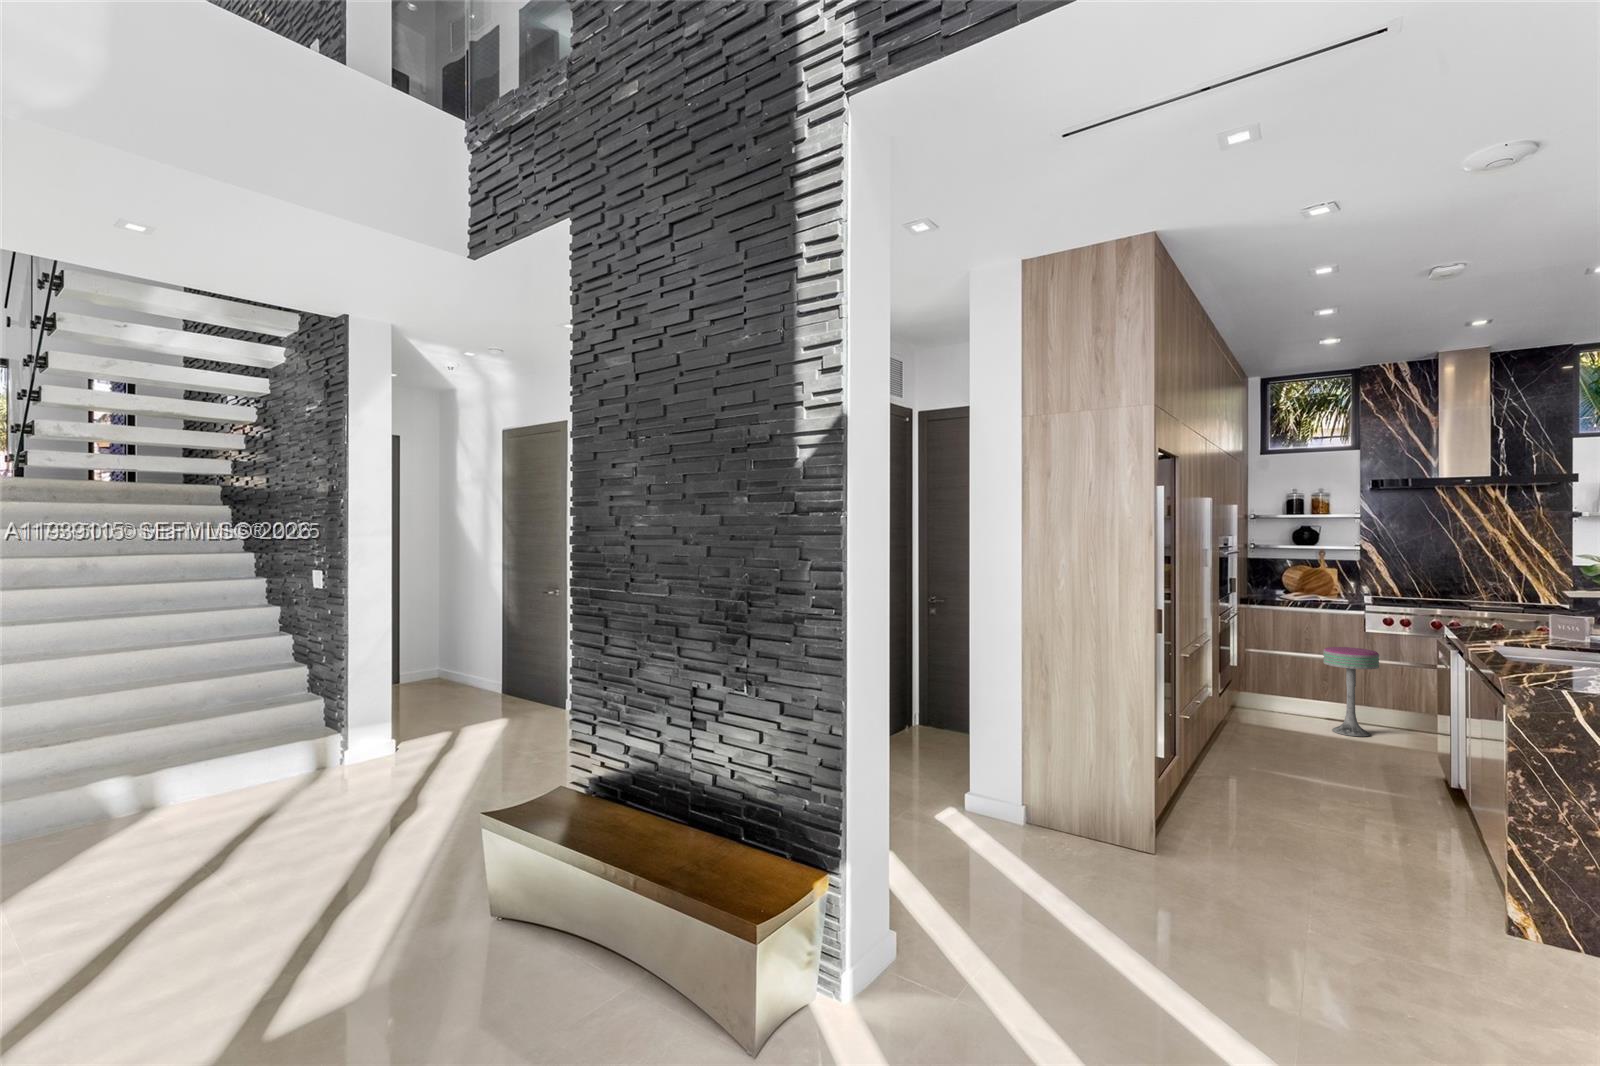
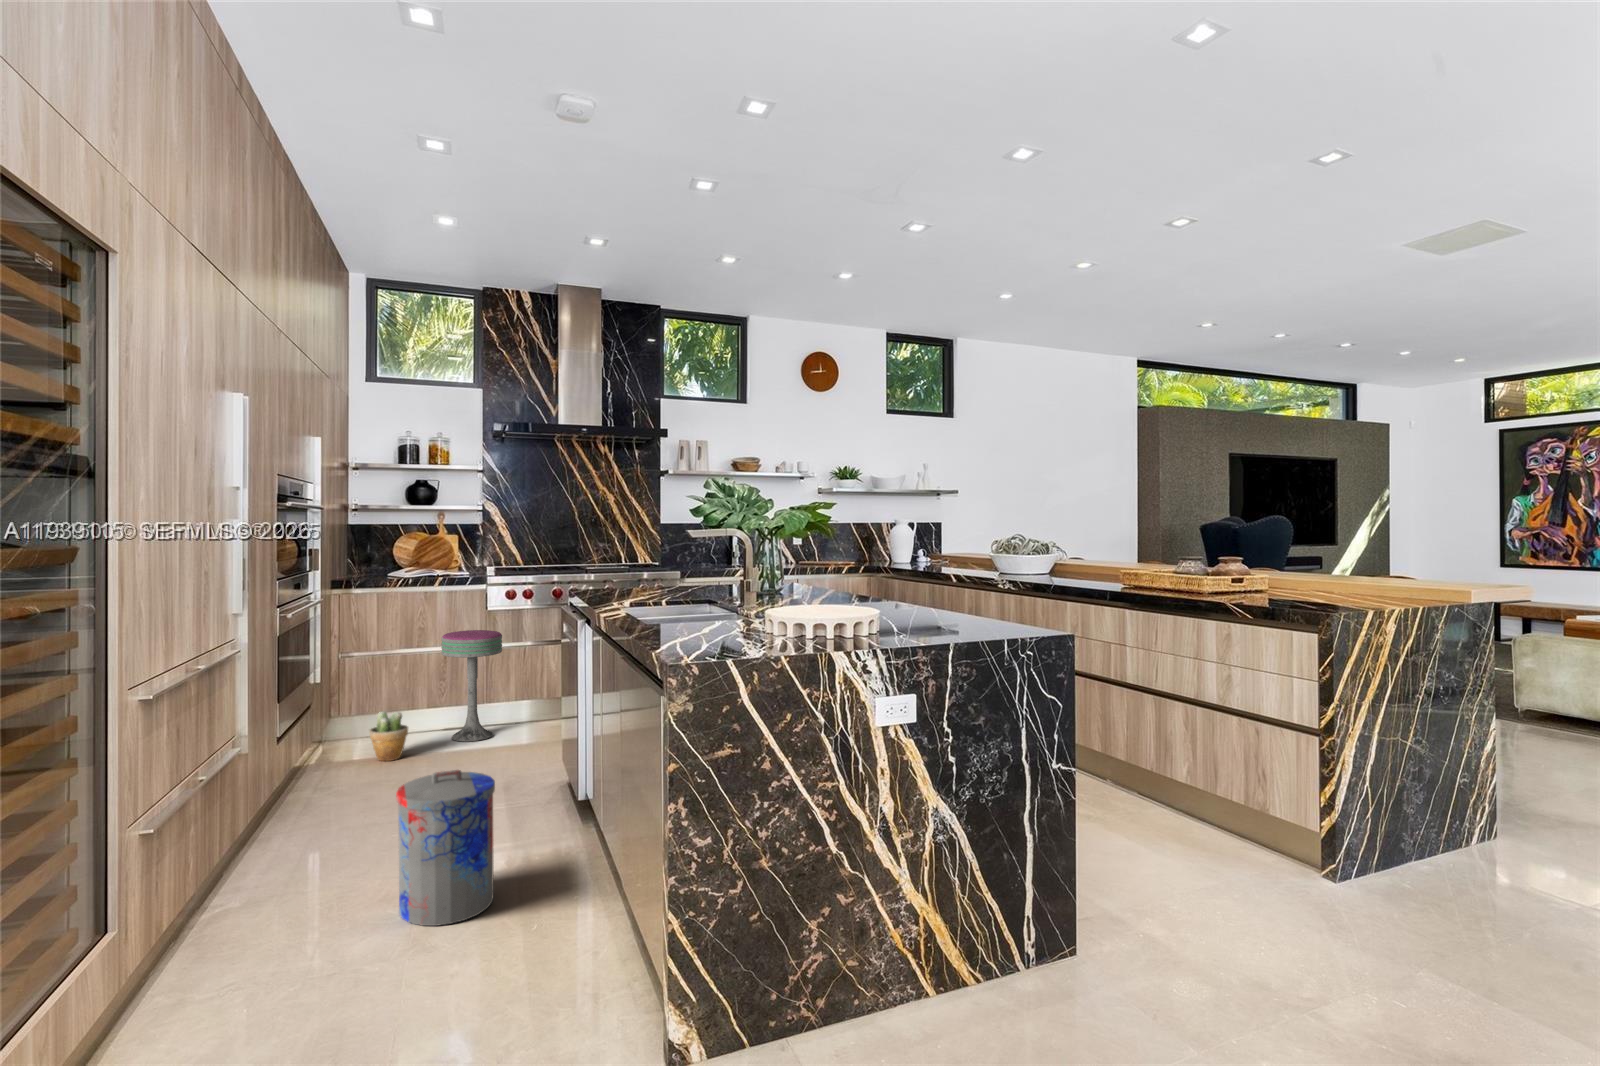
potted plant: none [1265,698,1296,735] -> present [370,712,408,761]
trash can: none [1293,736,1369,841] -> present [396,770,495,926]

